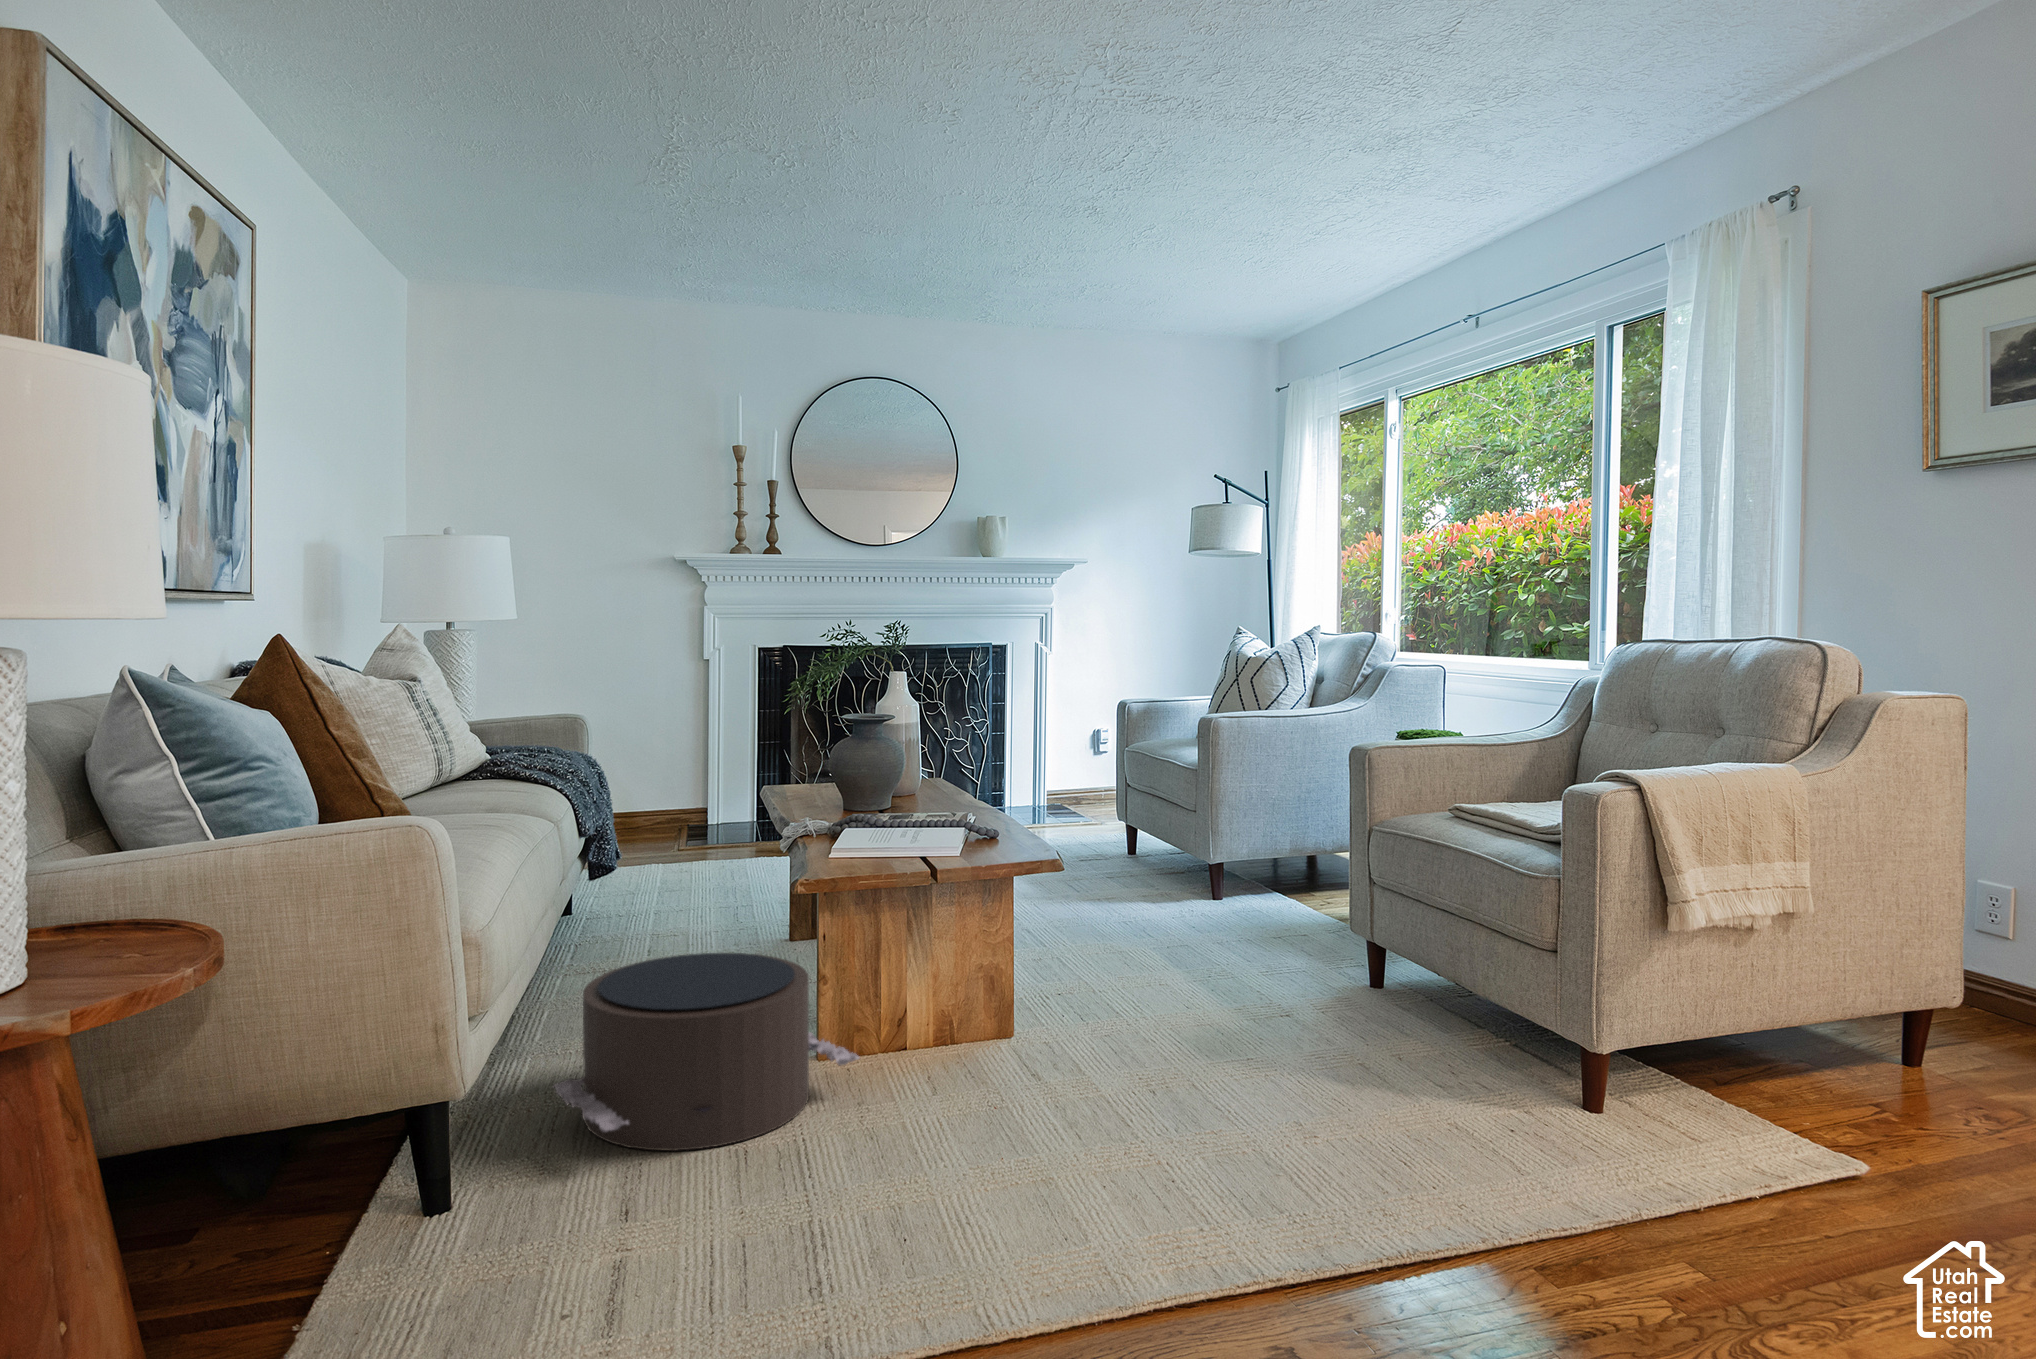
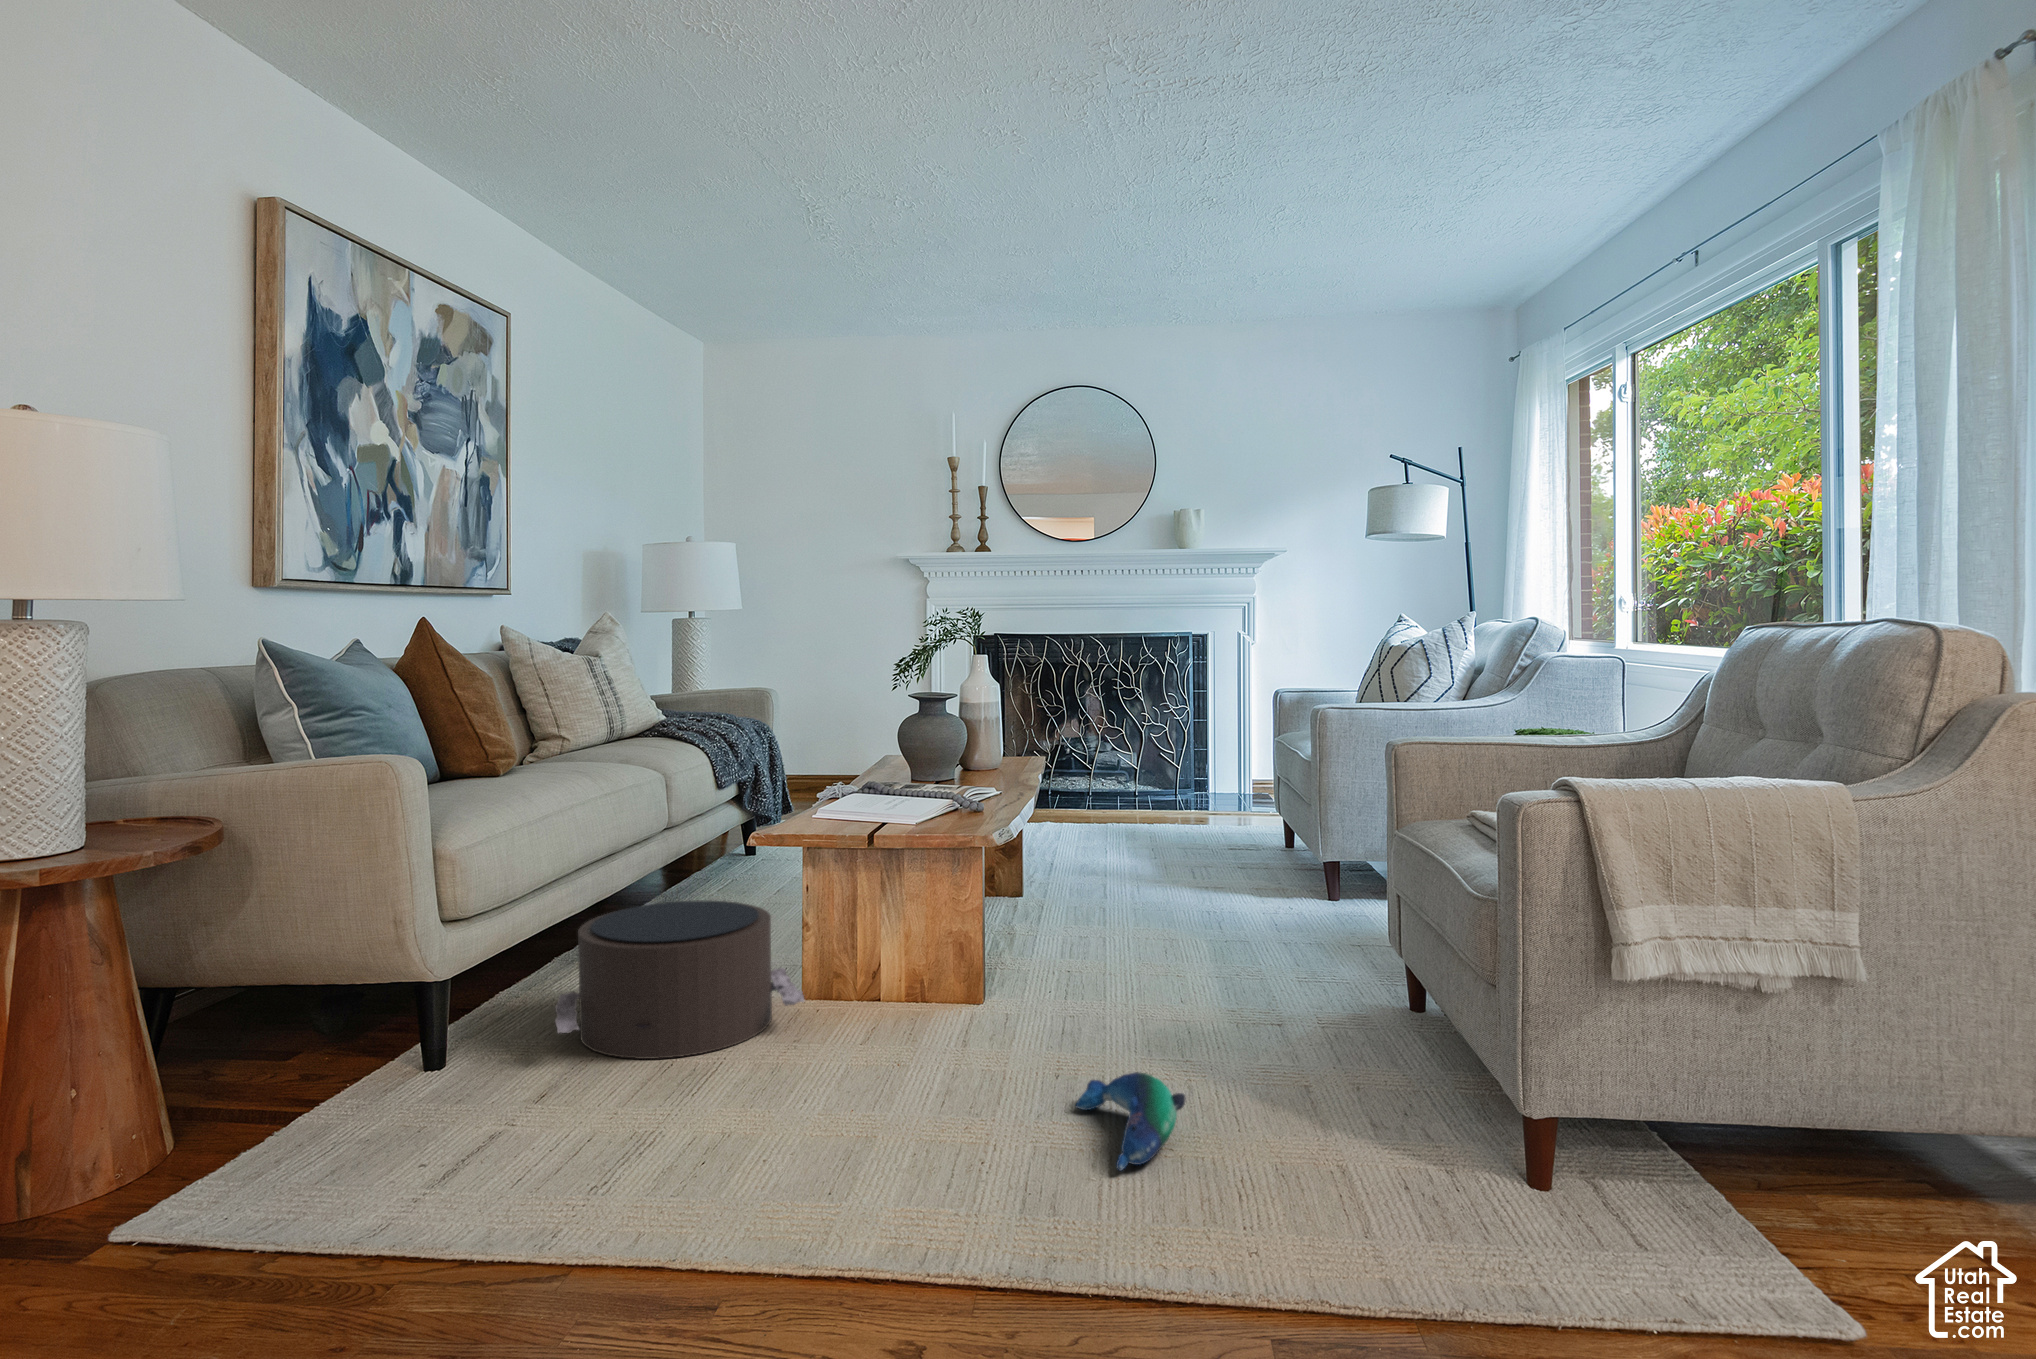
plush toy: none [1227,1091,1362,1193] -> present [1076,1072,1186,1171]

